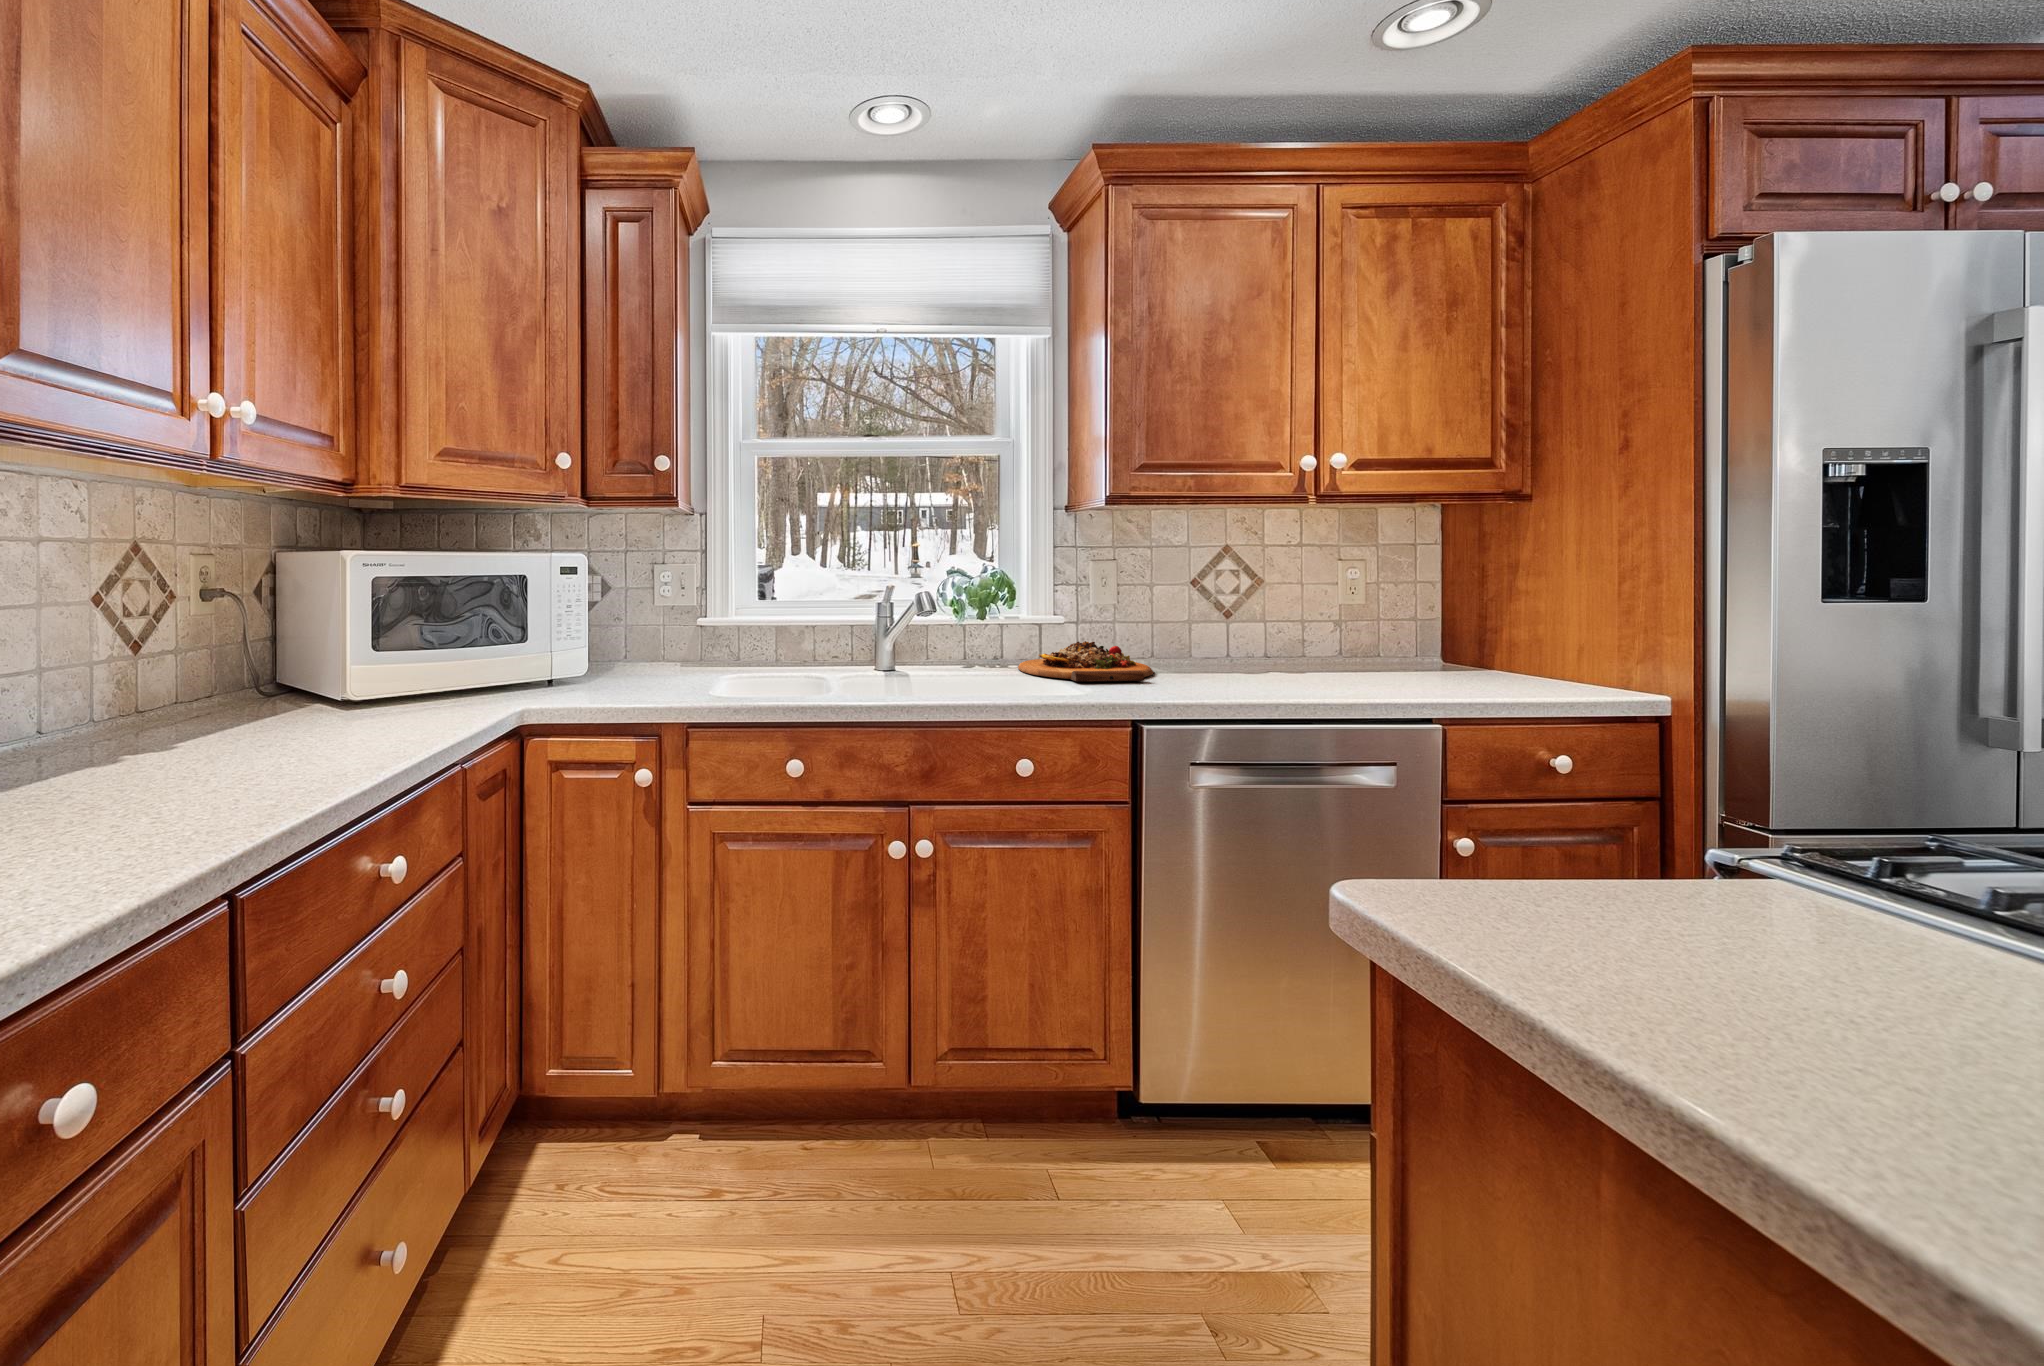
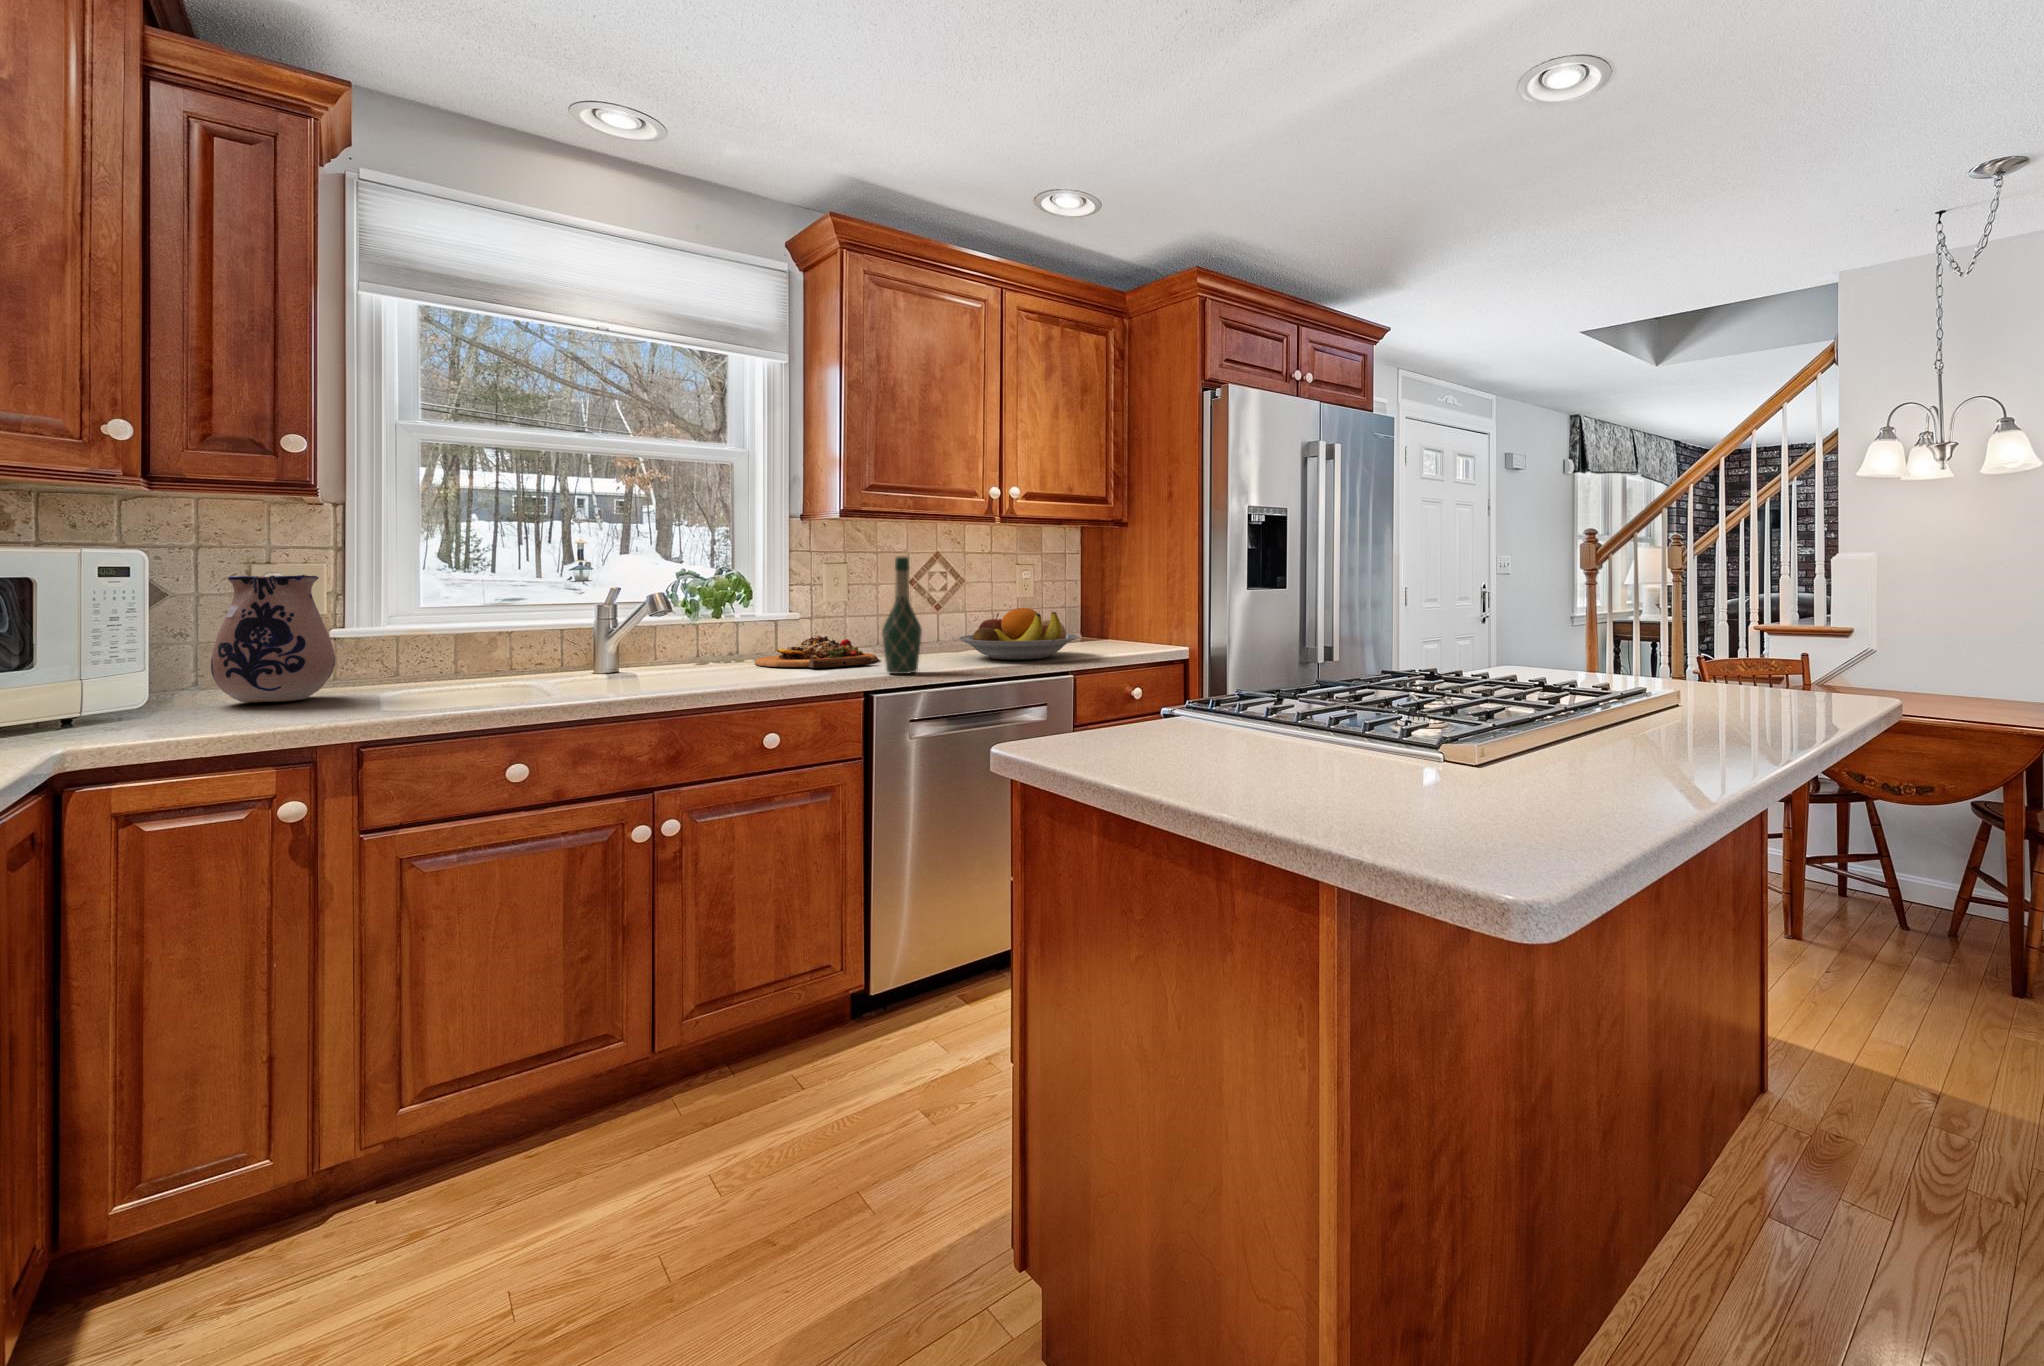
wine bottle: none [1156,552,1208,703] -> present [882,557,922,674]
ceramic pitcher: none [611,577,684,681] -> present [211,575,335,703]
fruit bowl: none [1258,618,1452,691] -> present [958,608,1079,660]

